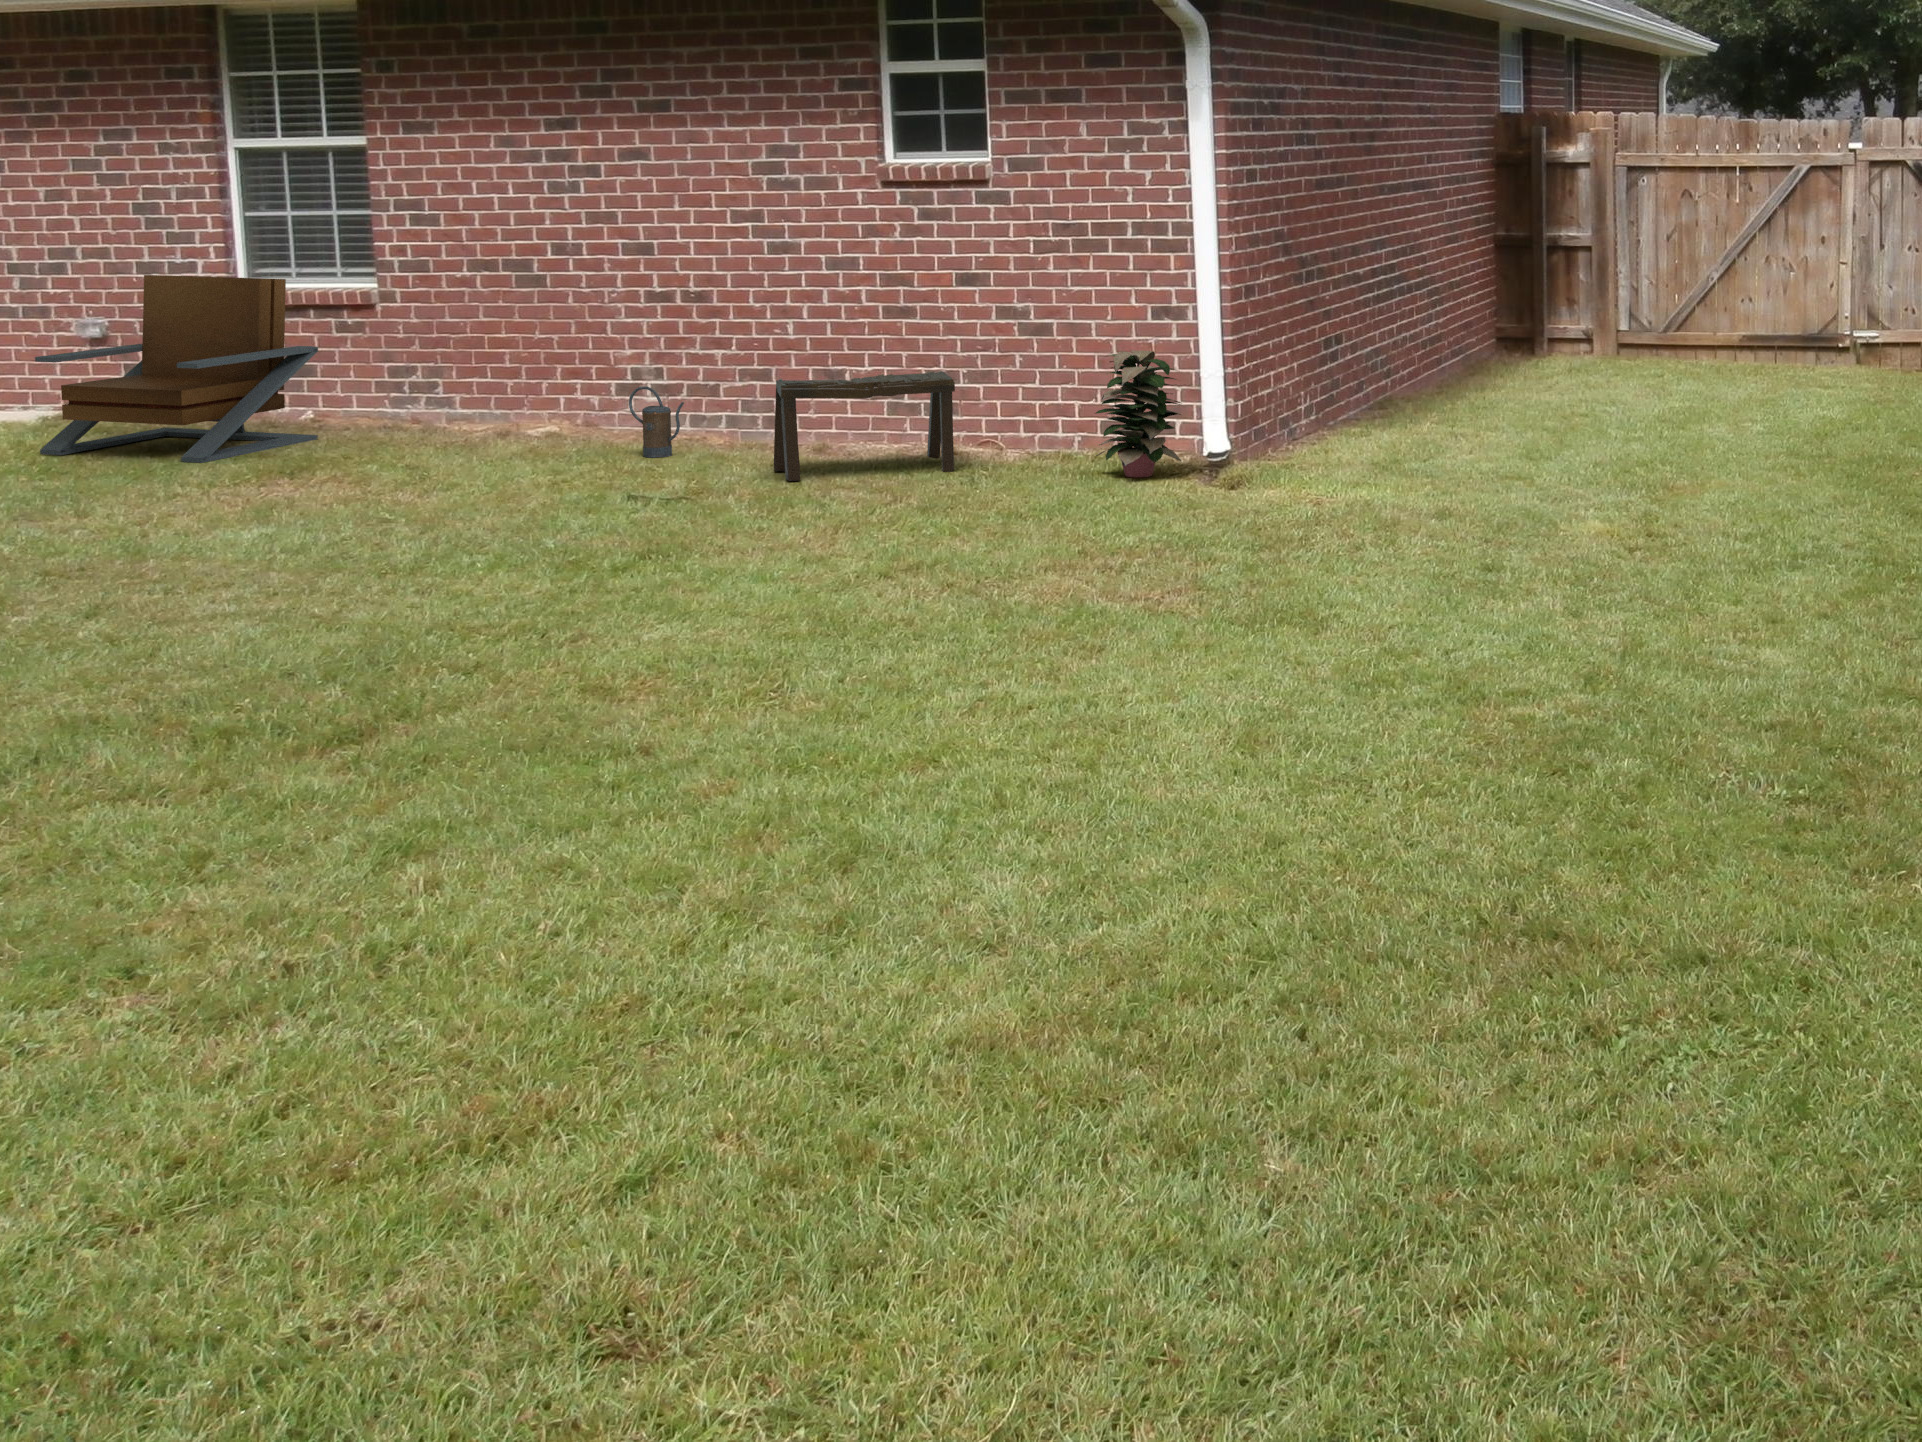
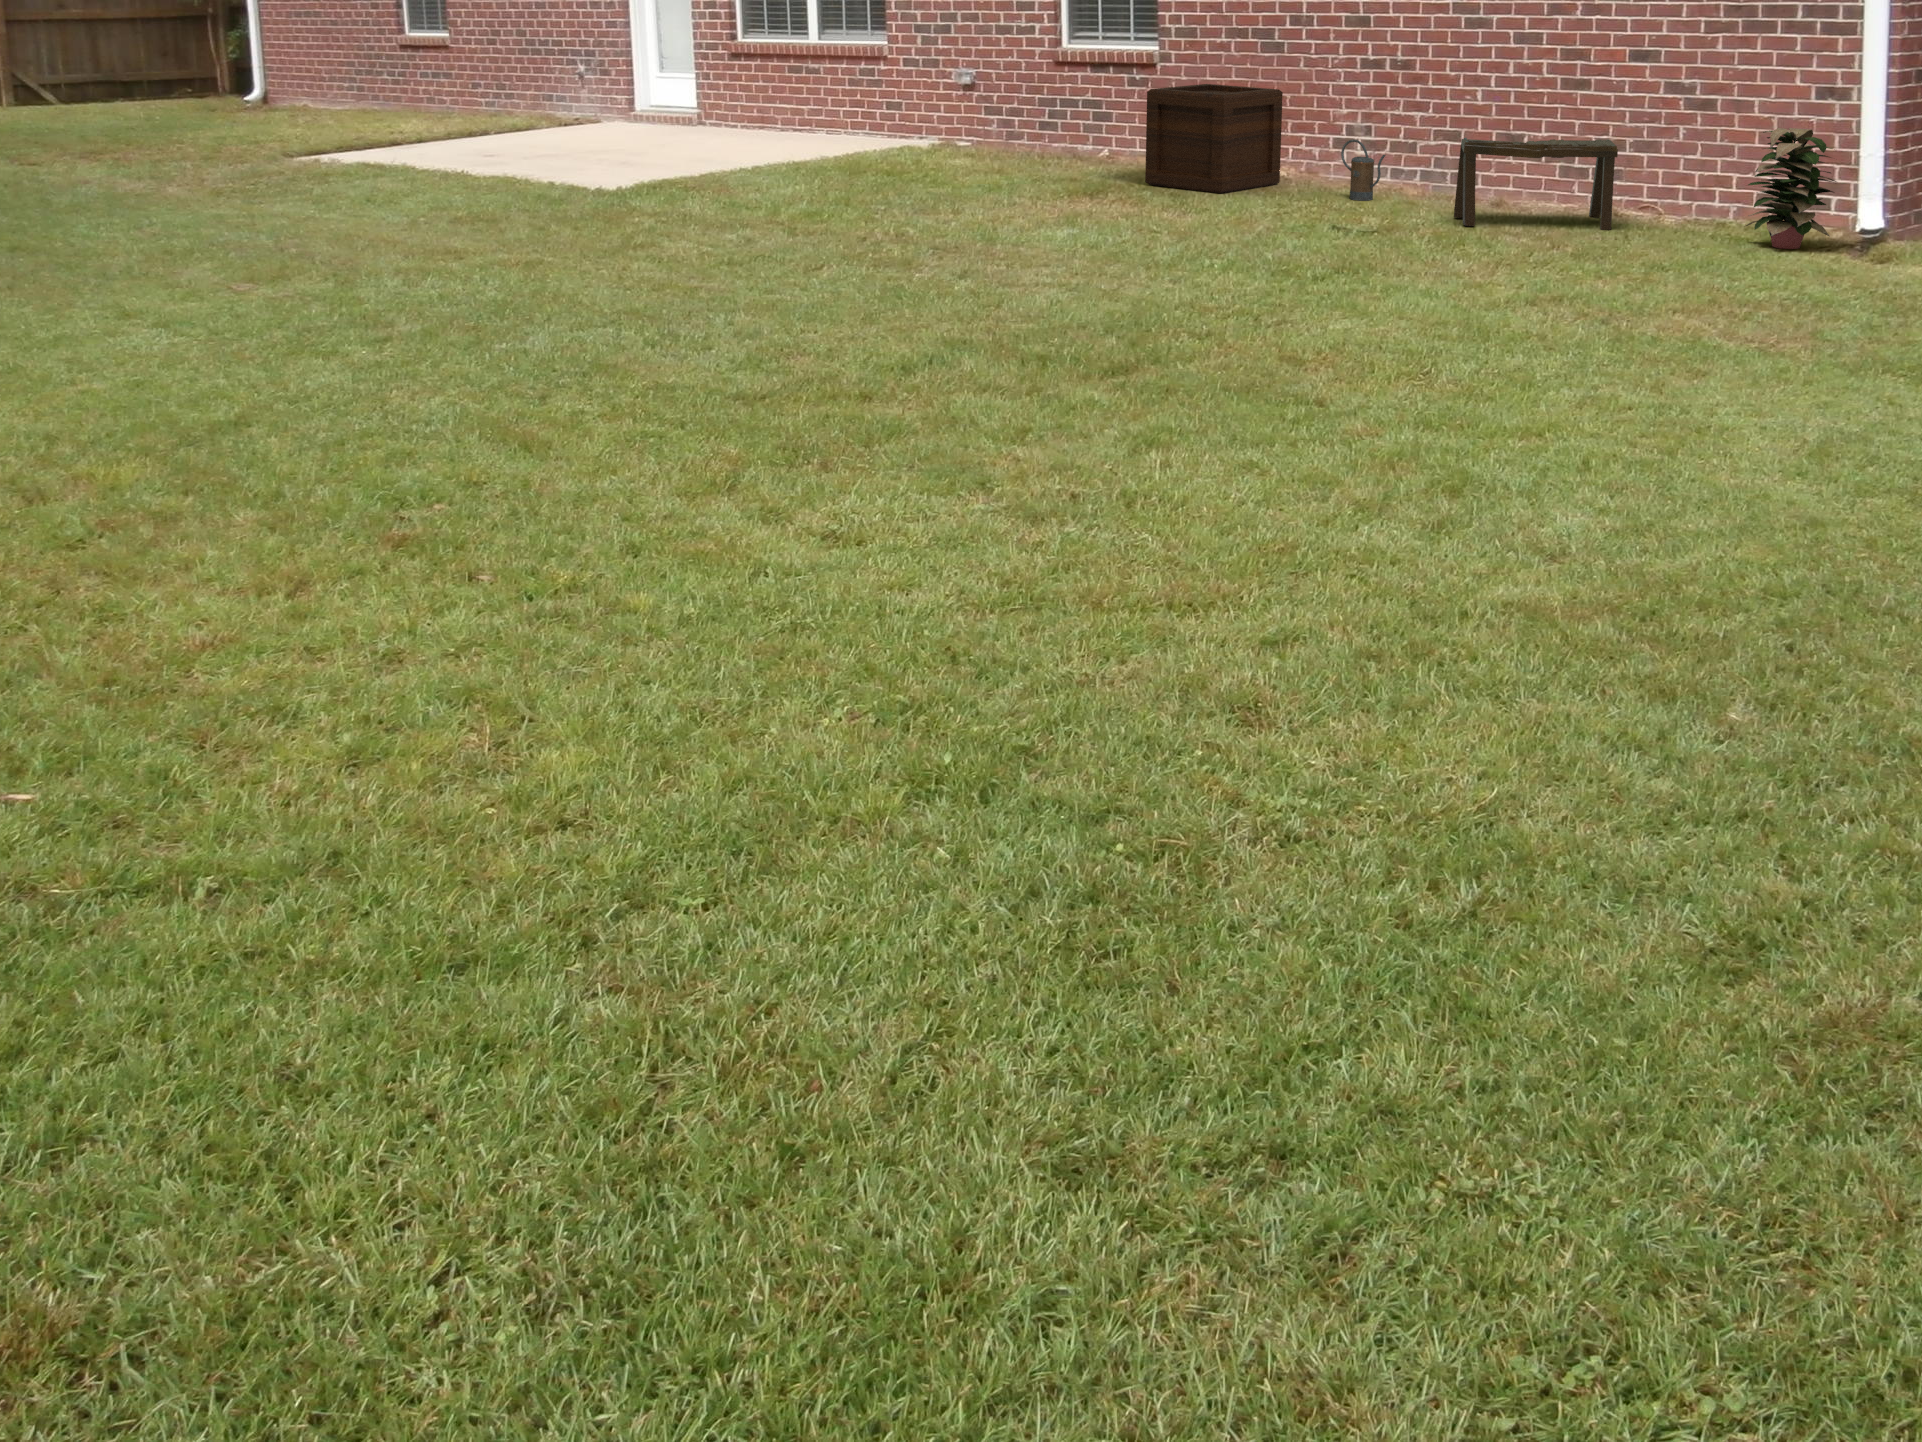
lounge chair: present [35,275,318,463] -> none [931,34,1115,180]
wooden crate: none [363,328,551,463] -> present [1145,84,1283,194]

